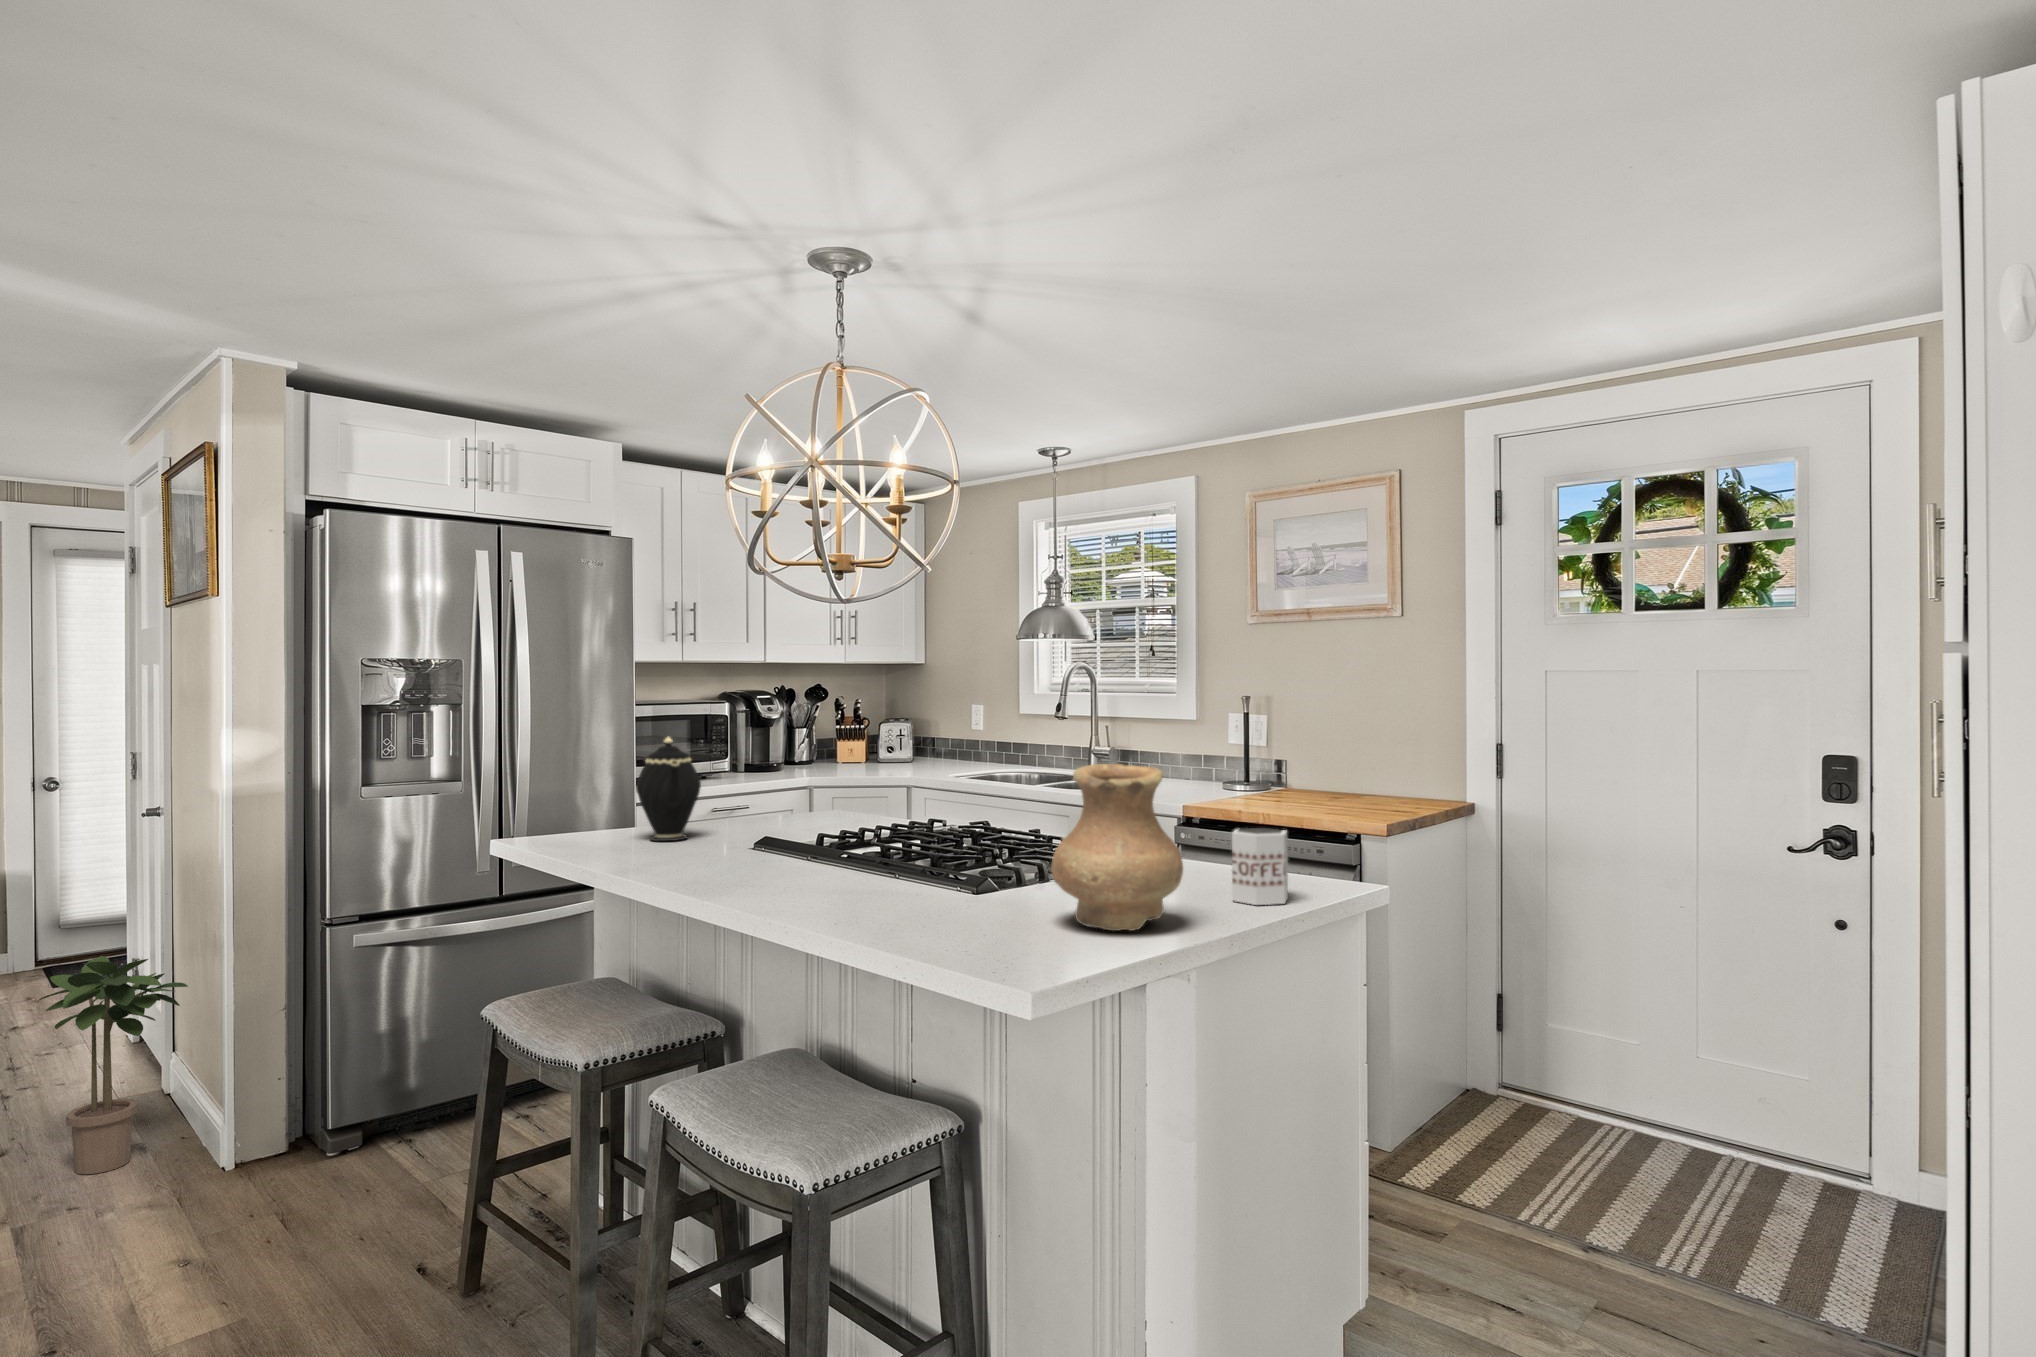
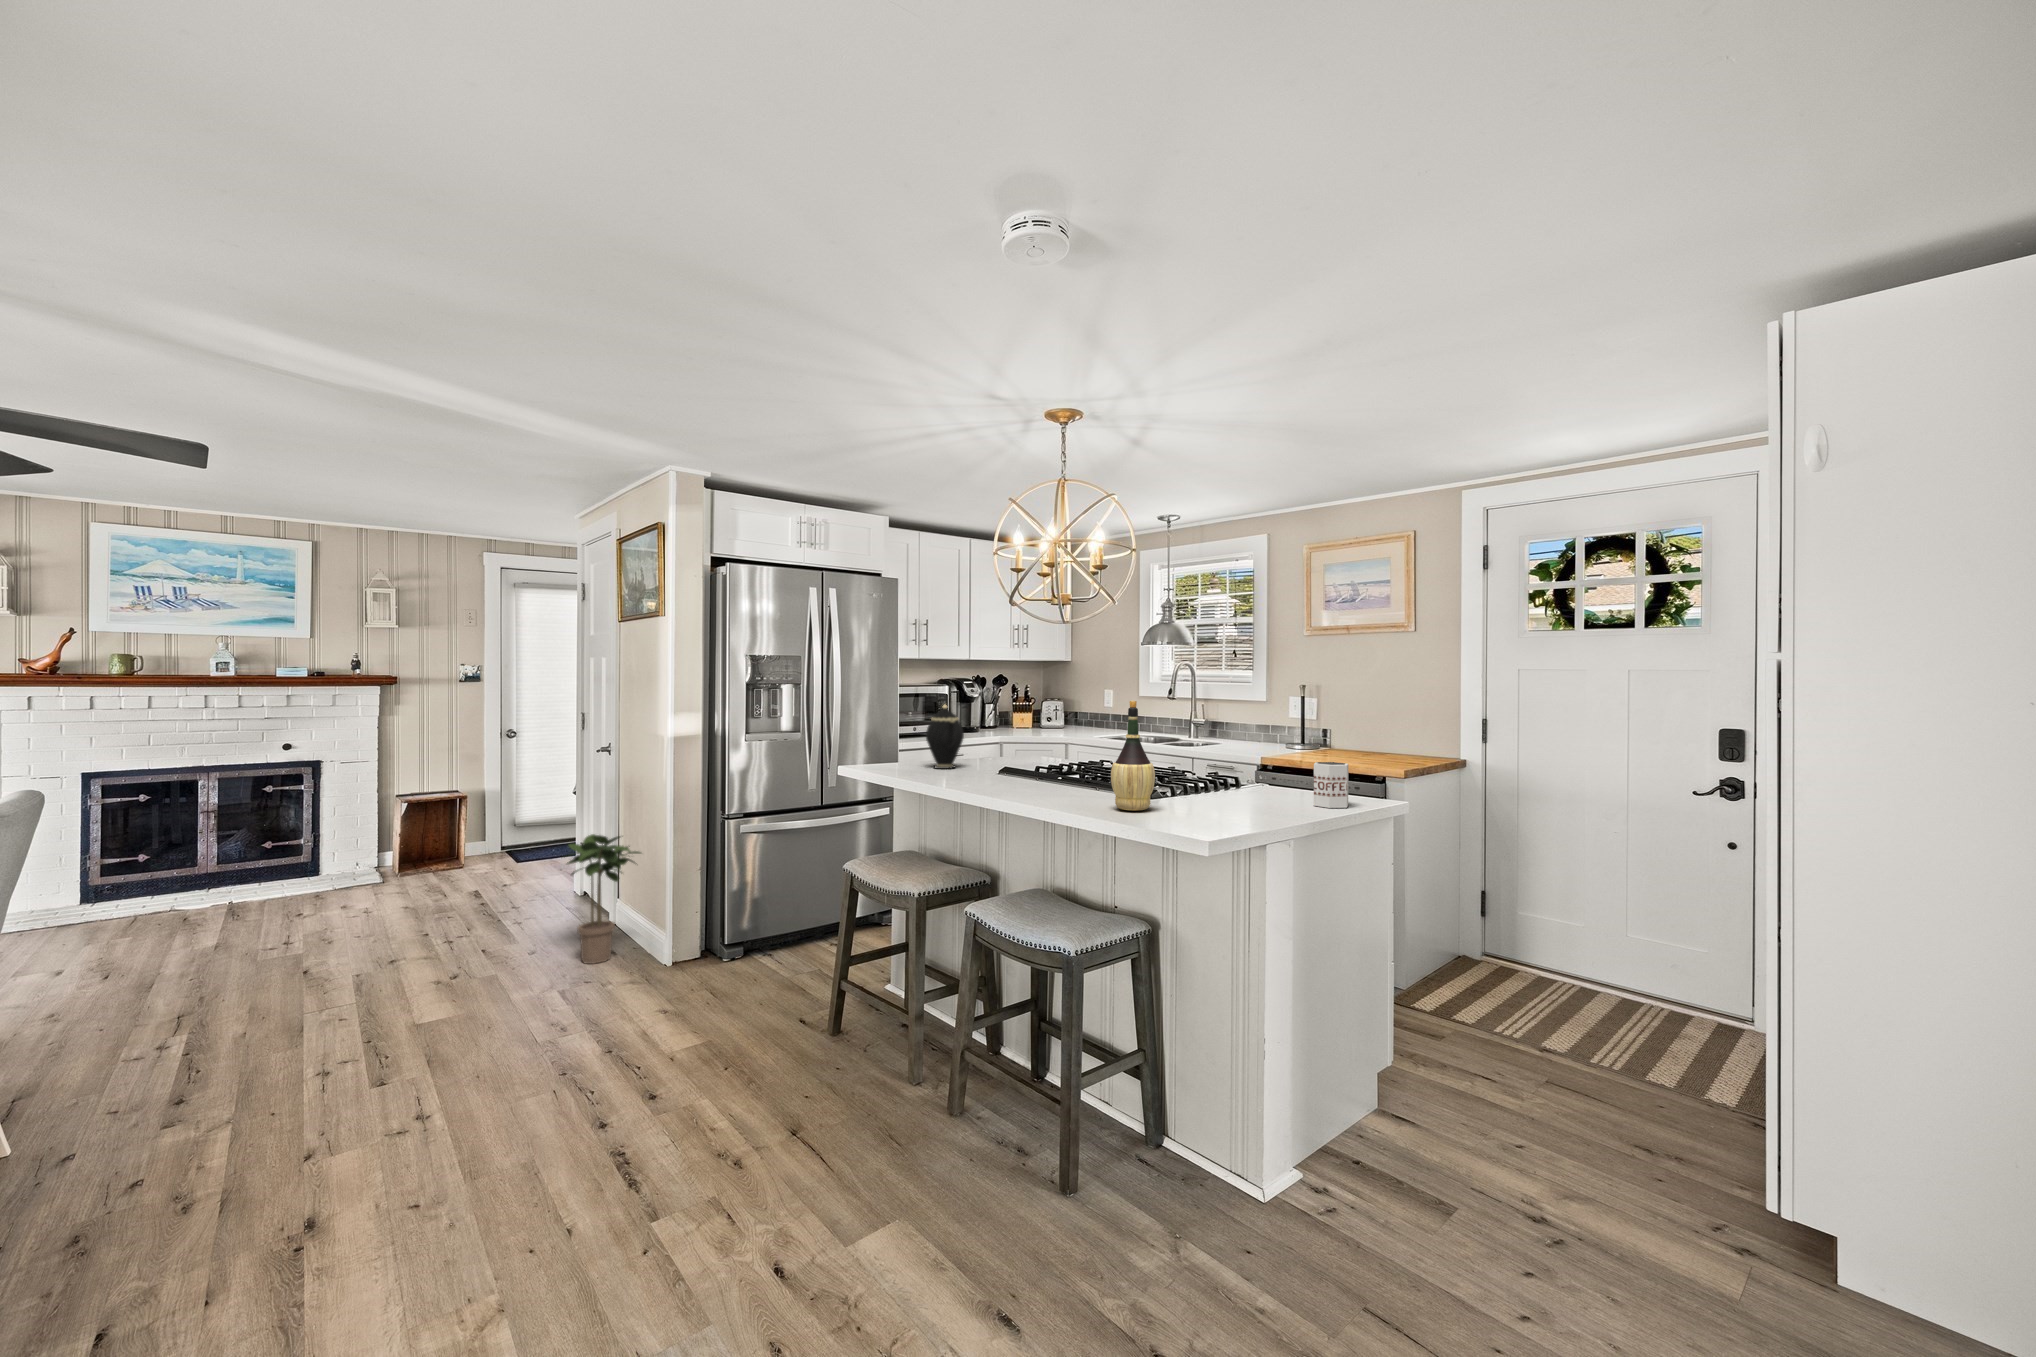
wine bottle: none [891,734,966,922] -> present [1111,701,1155,810]
vase: present [1051,764,1183,931] -> none [1207,720,1288,817]

